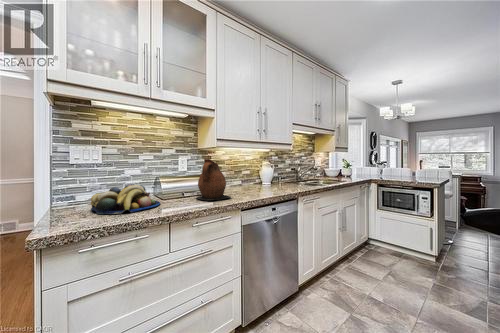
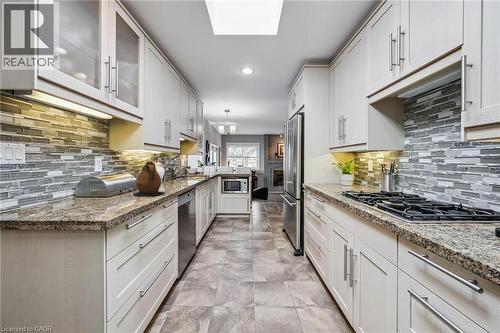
fruit bowl: present [91,184,160,214] -> none [52,186,124,214]

